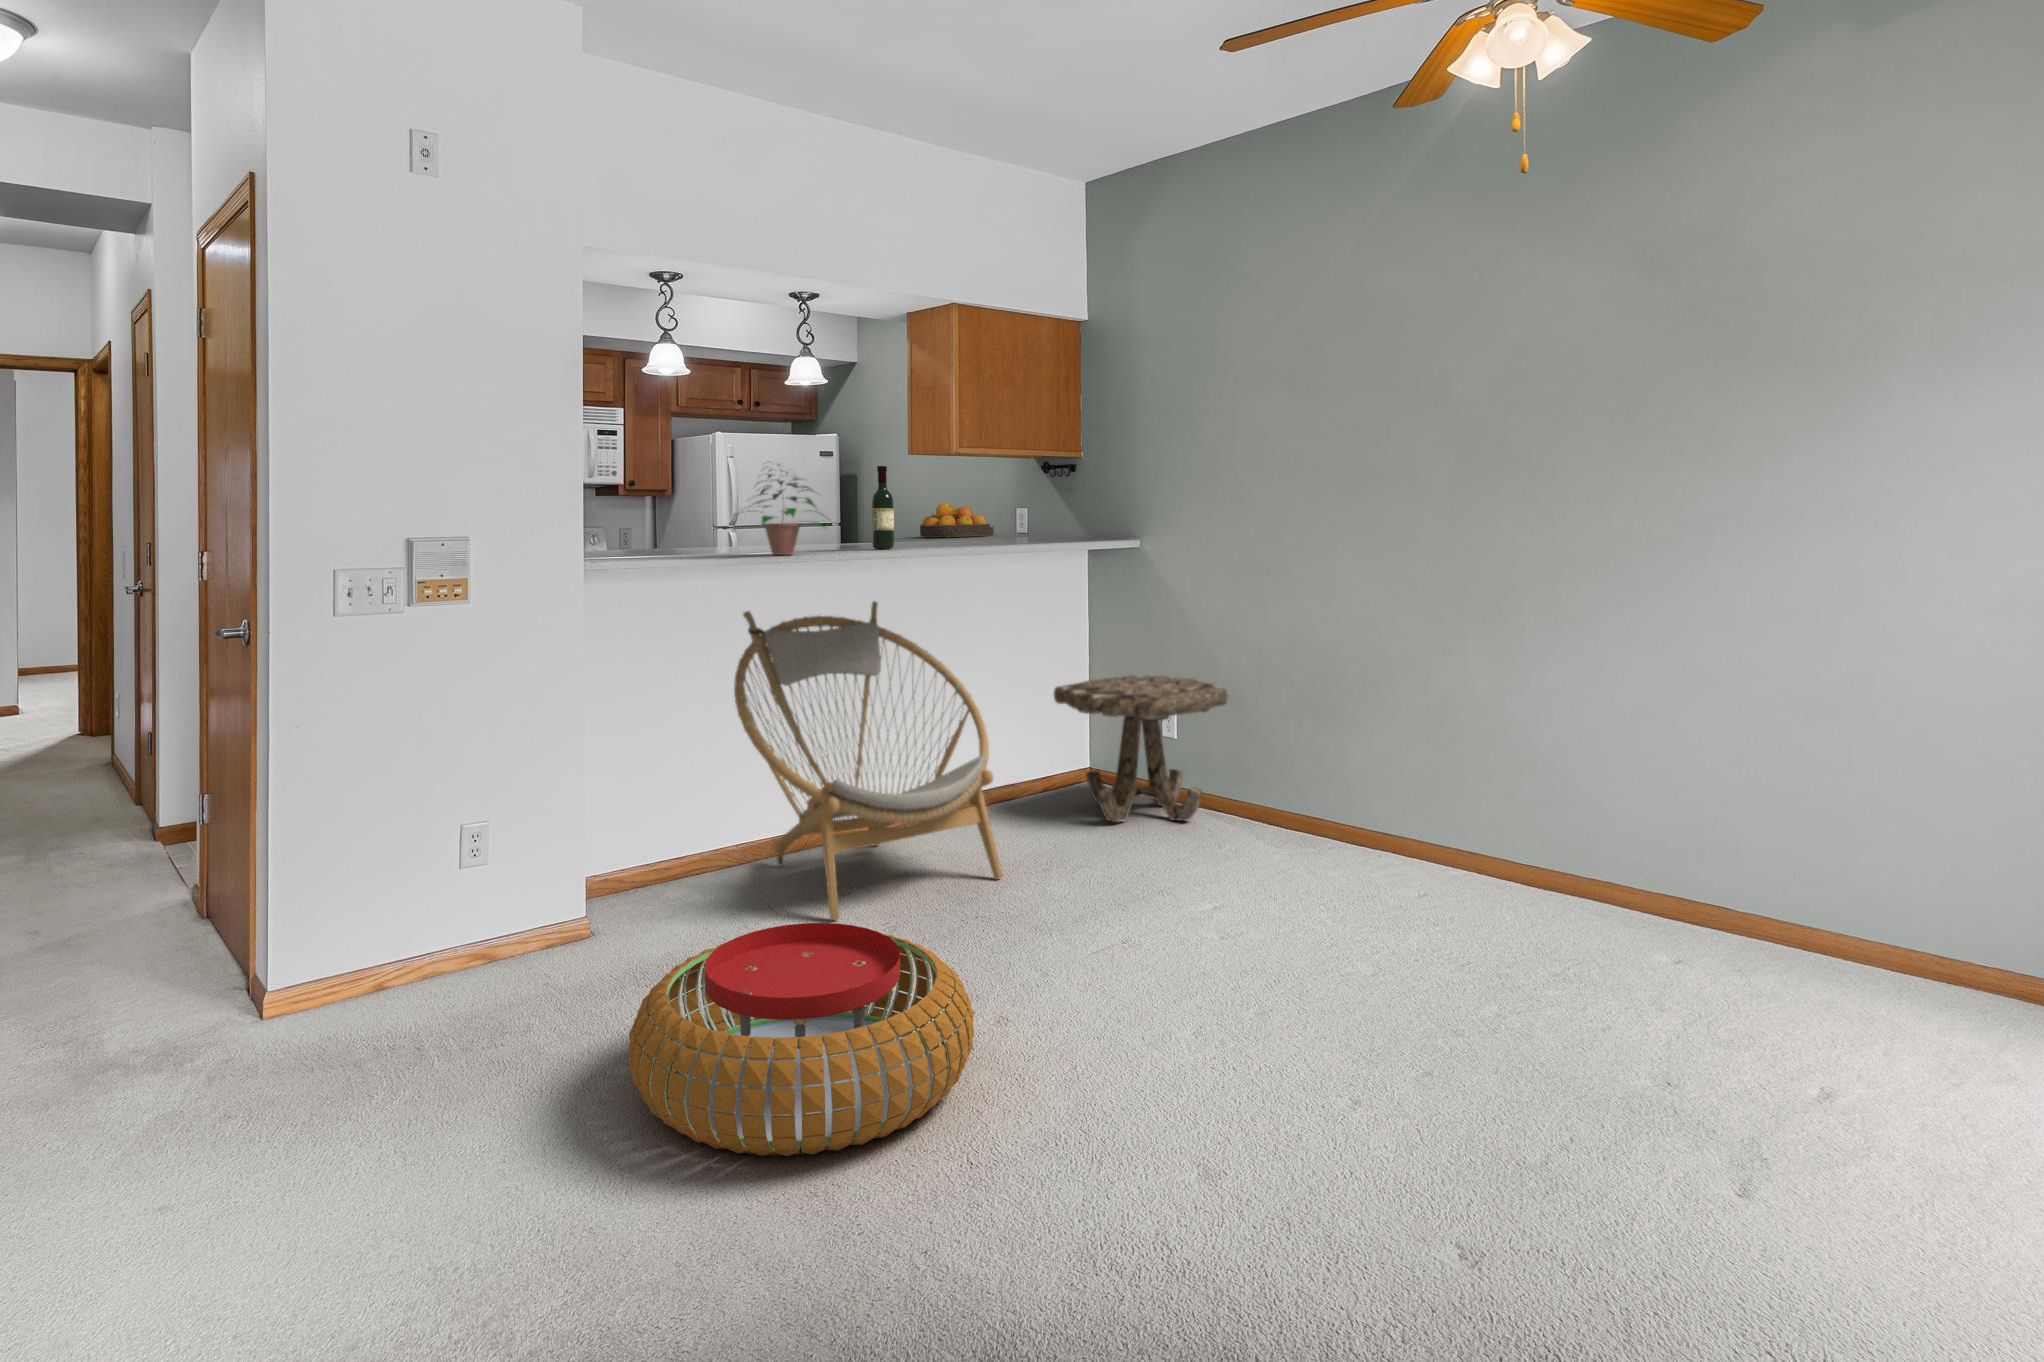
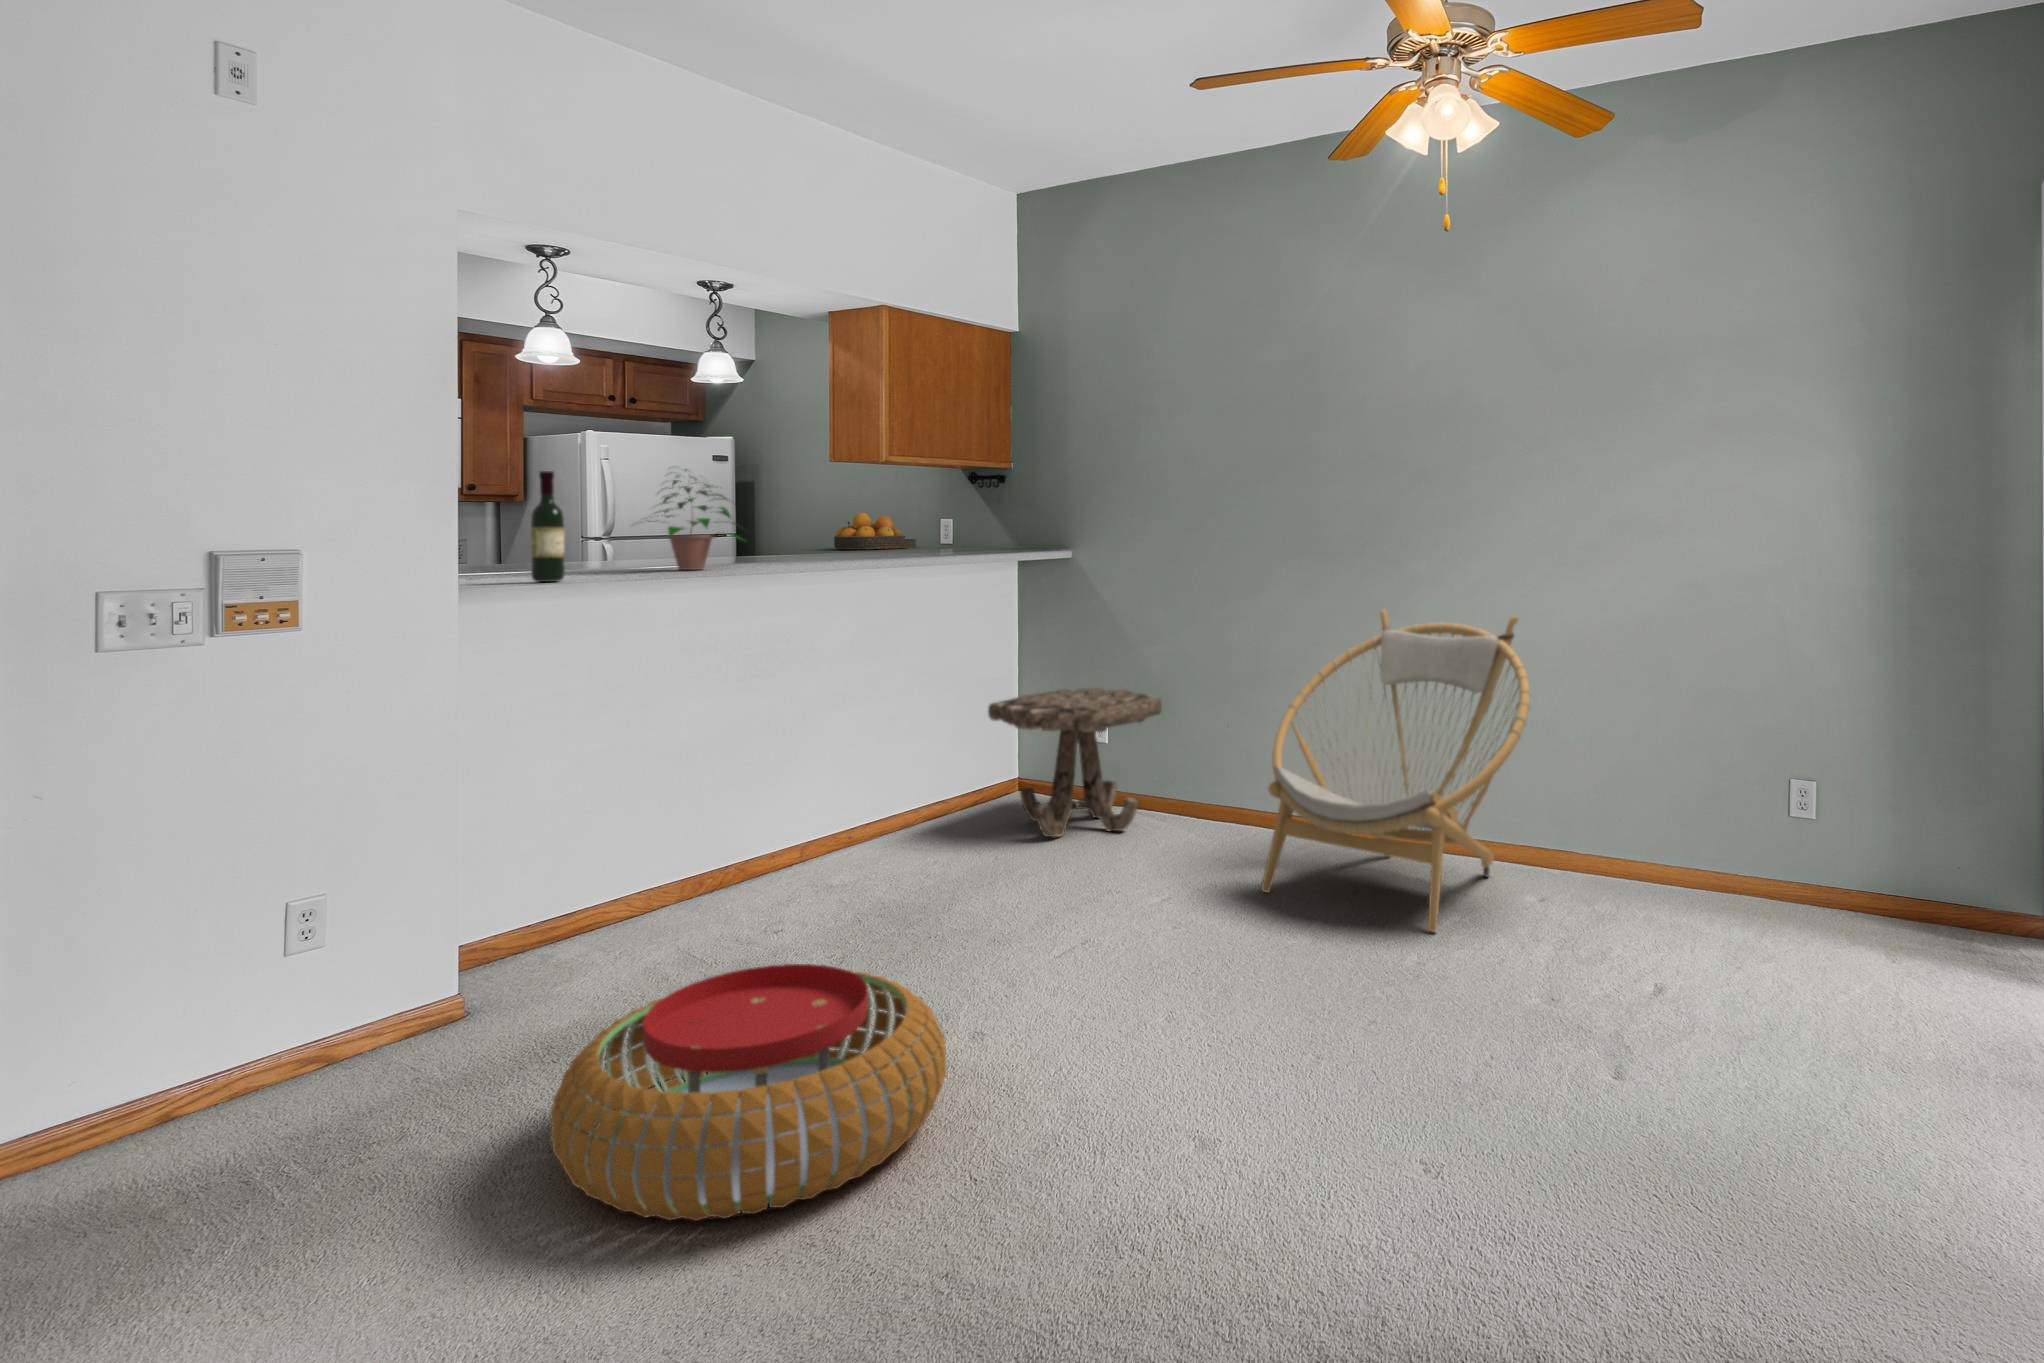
wine bottle: present [872,466,894,549] -> present [531,471,565,582]
armchair: present [734,601,1003,920] -> present [1262,610,1530,932]

